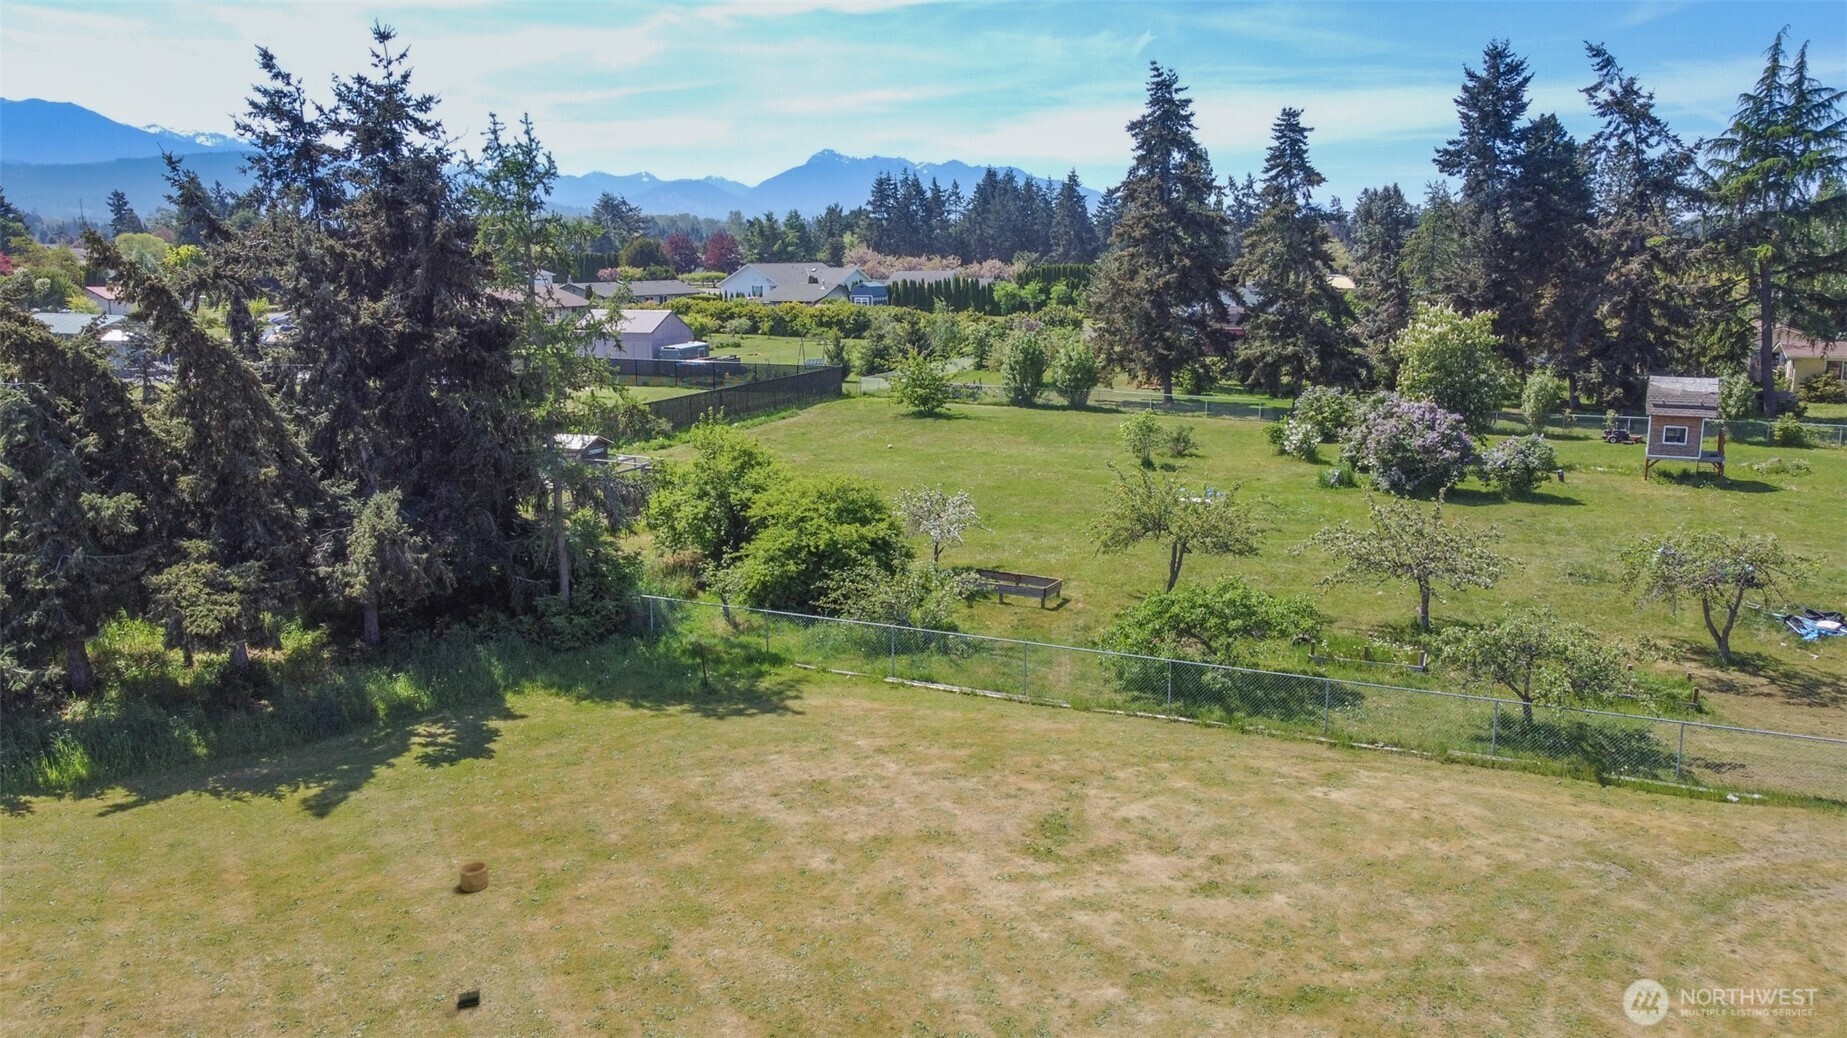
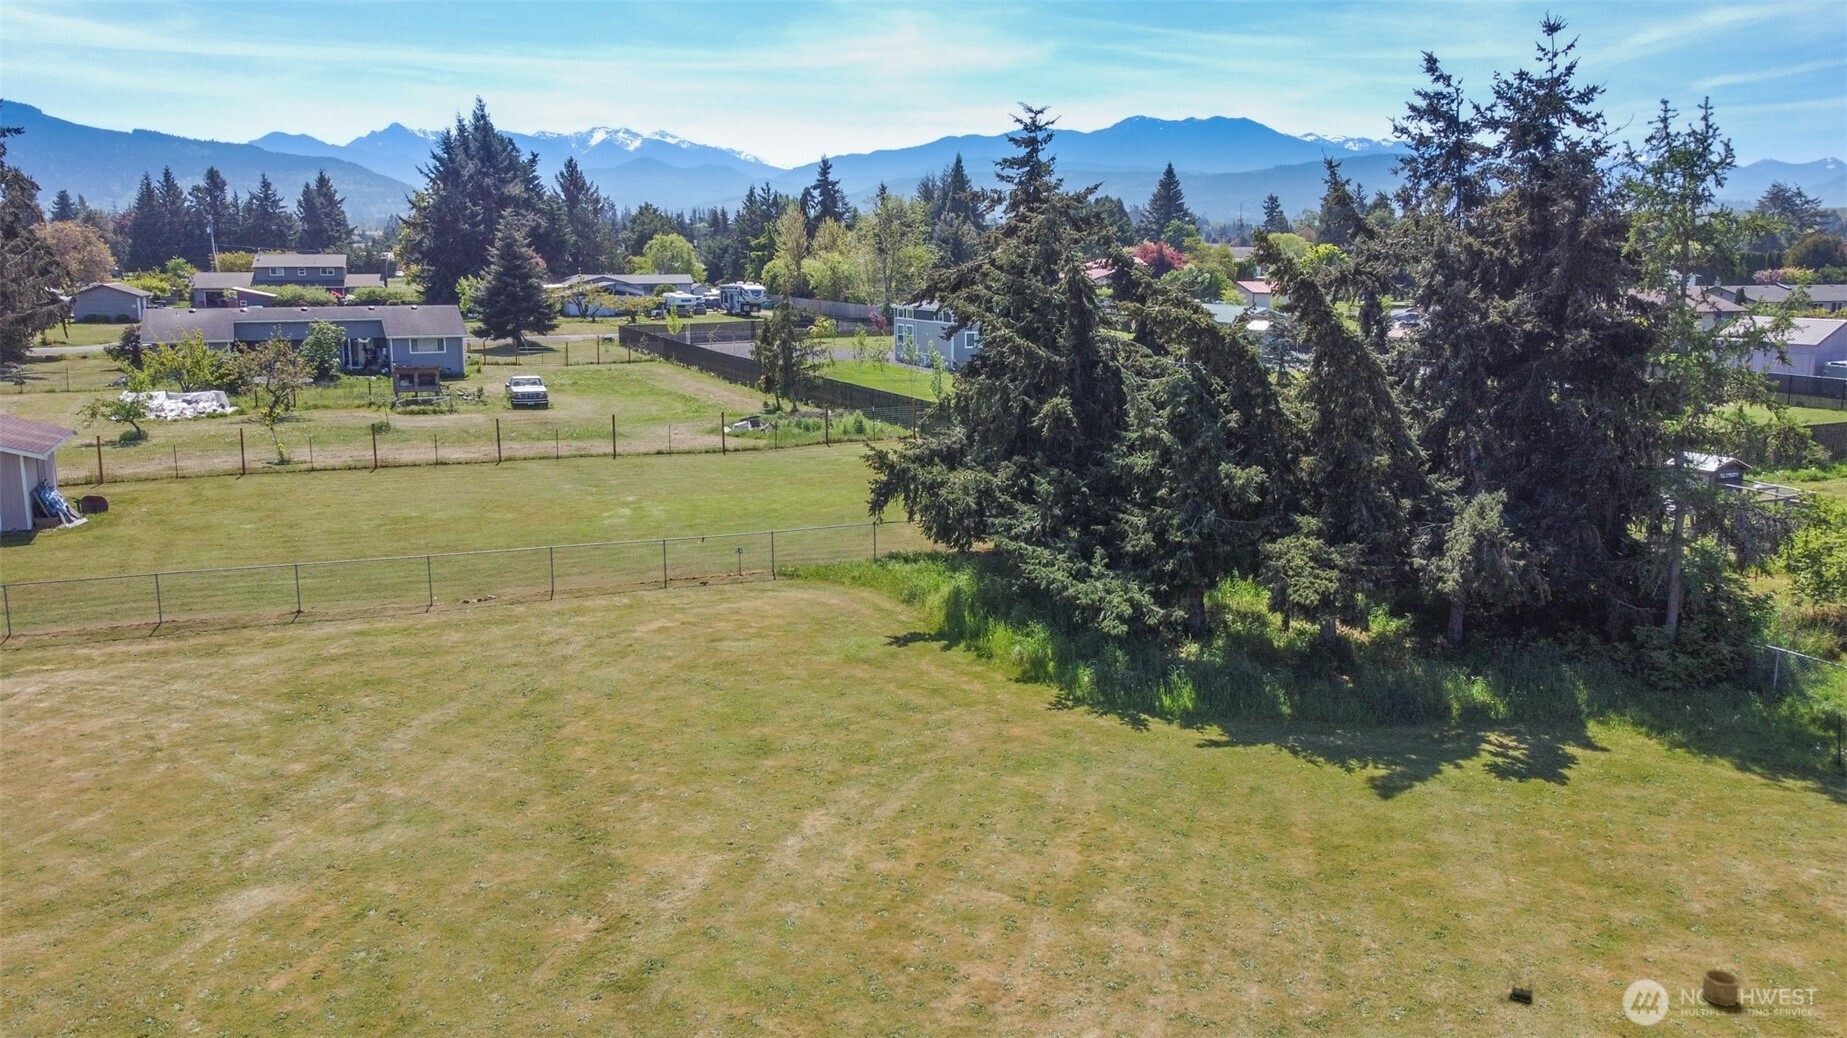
wooden bucket: present [459,861,489,892] -> present [1702,969,1740,1006]

